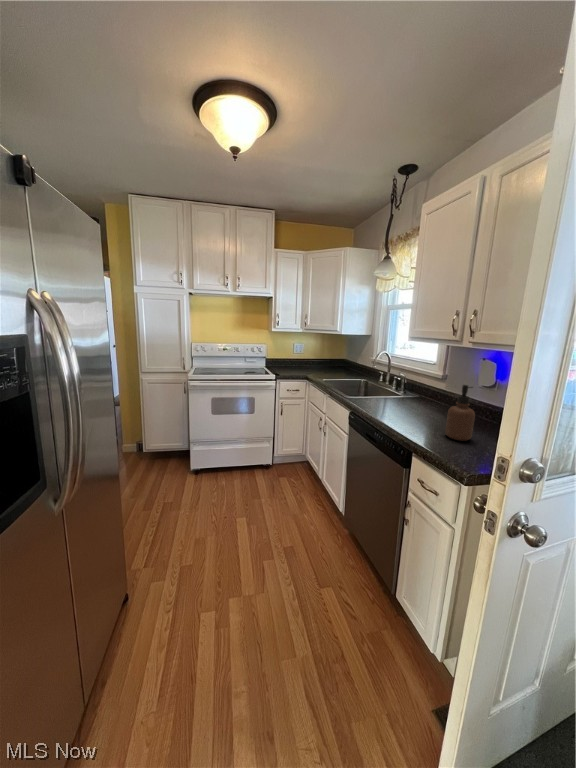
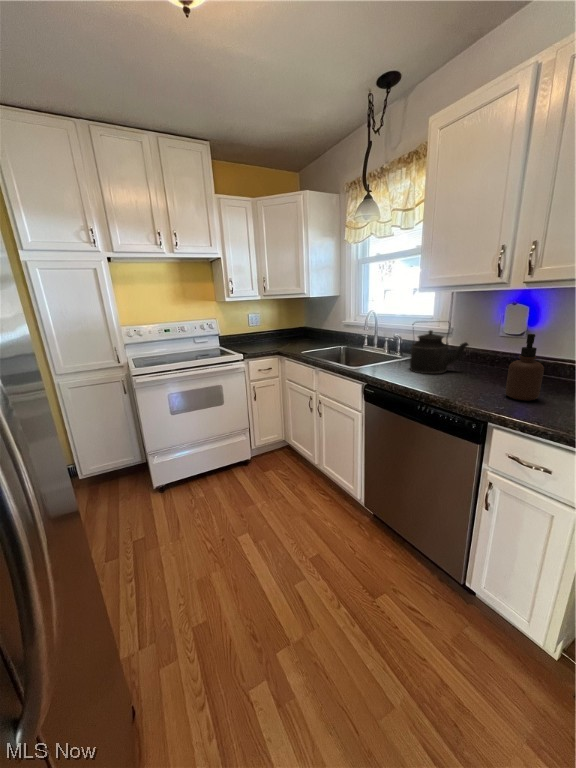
kettle: none [394,364,446,411] -> present [410,321,469,374]

